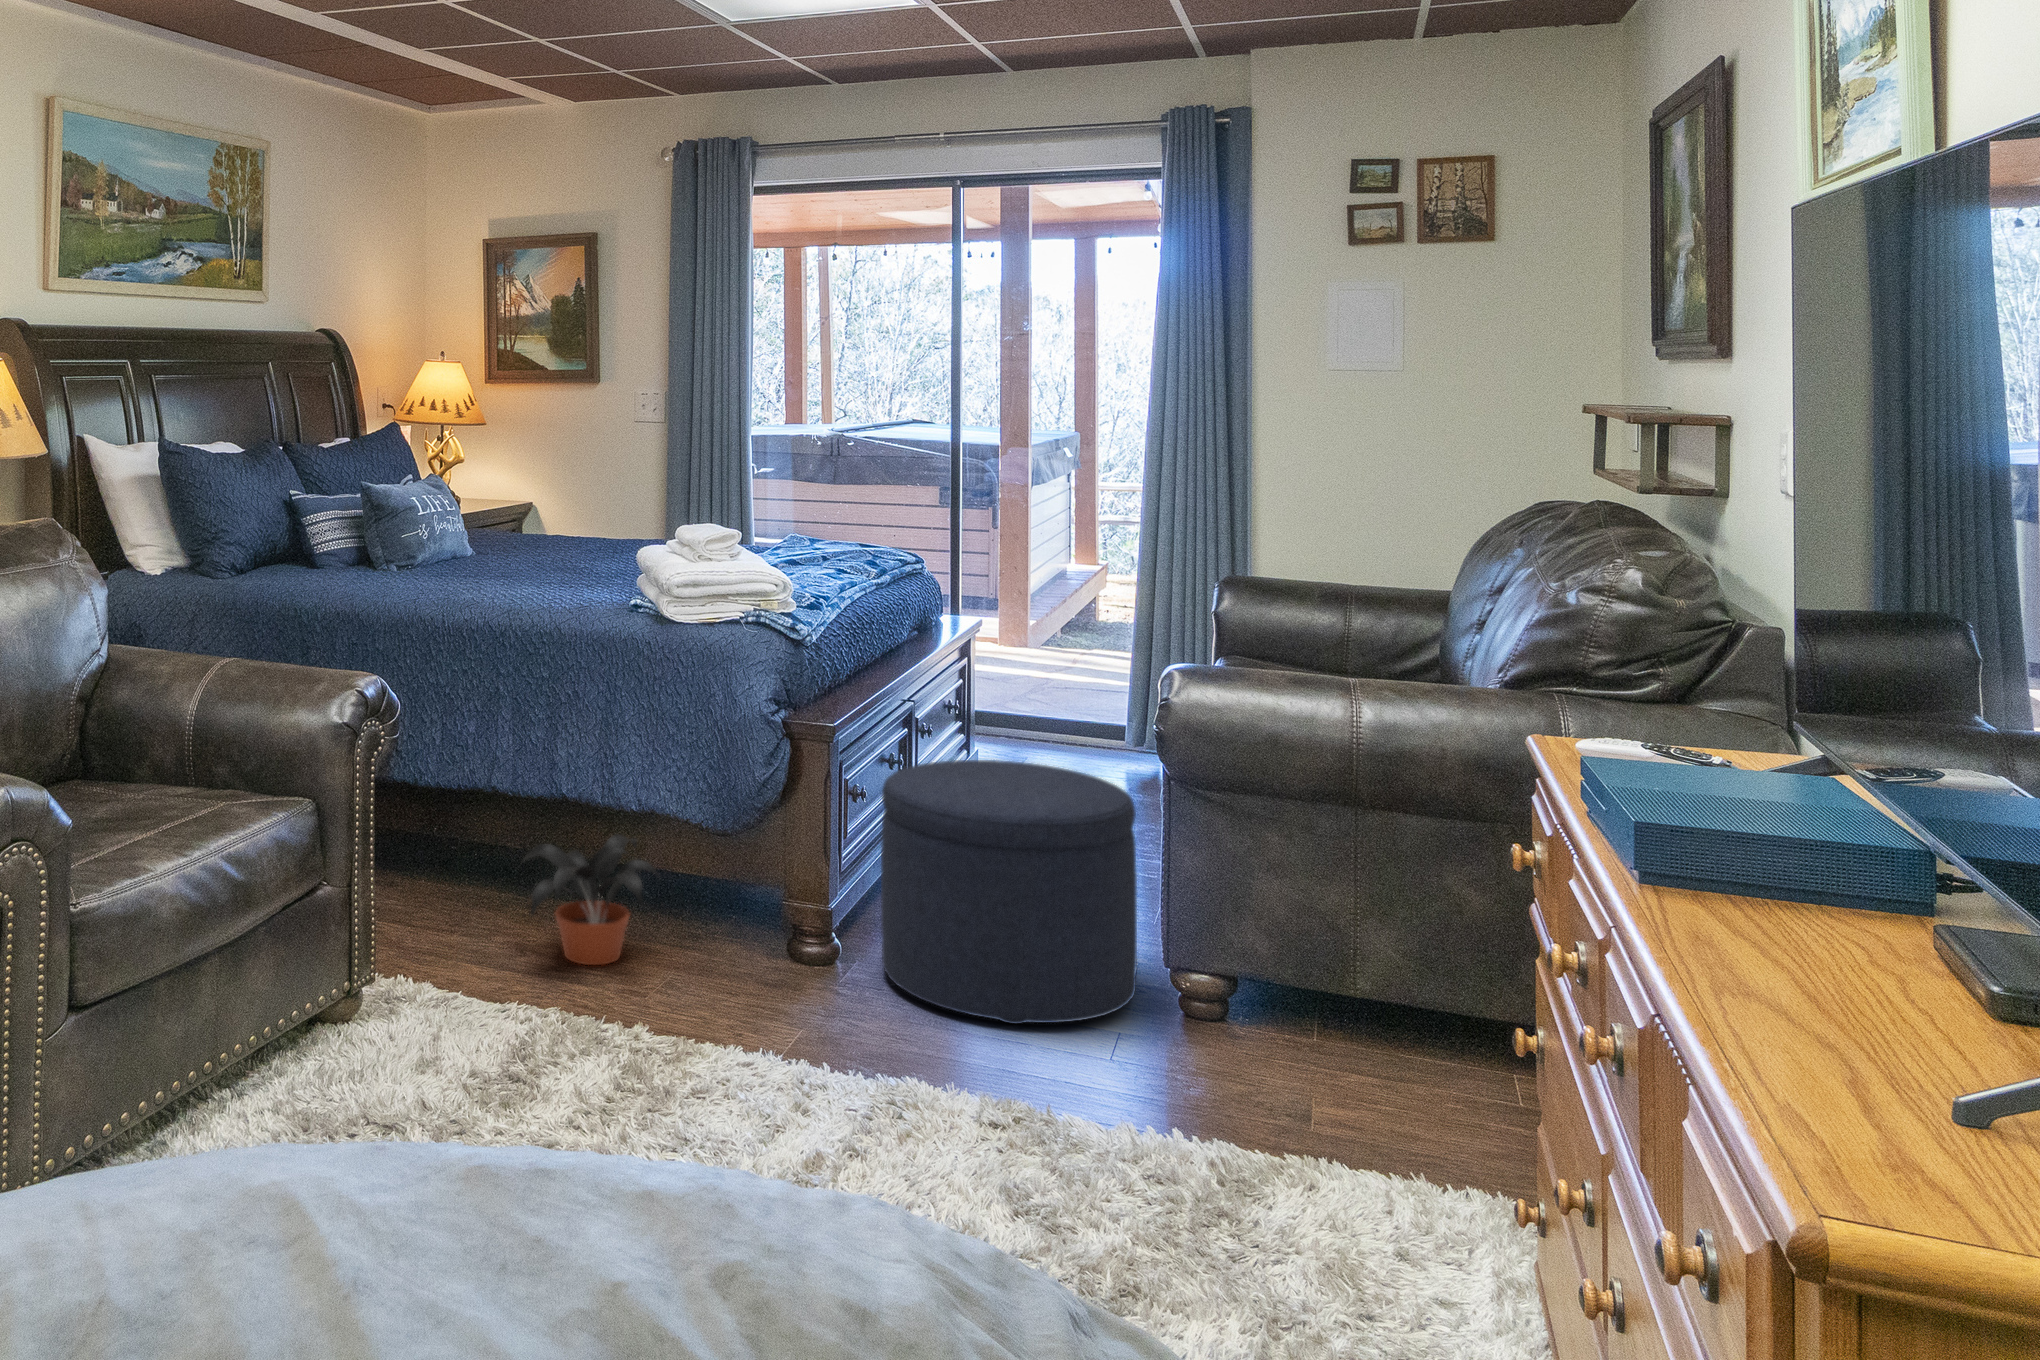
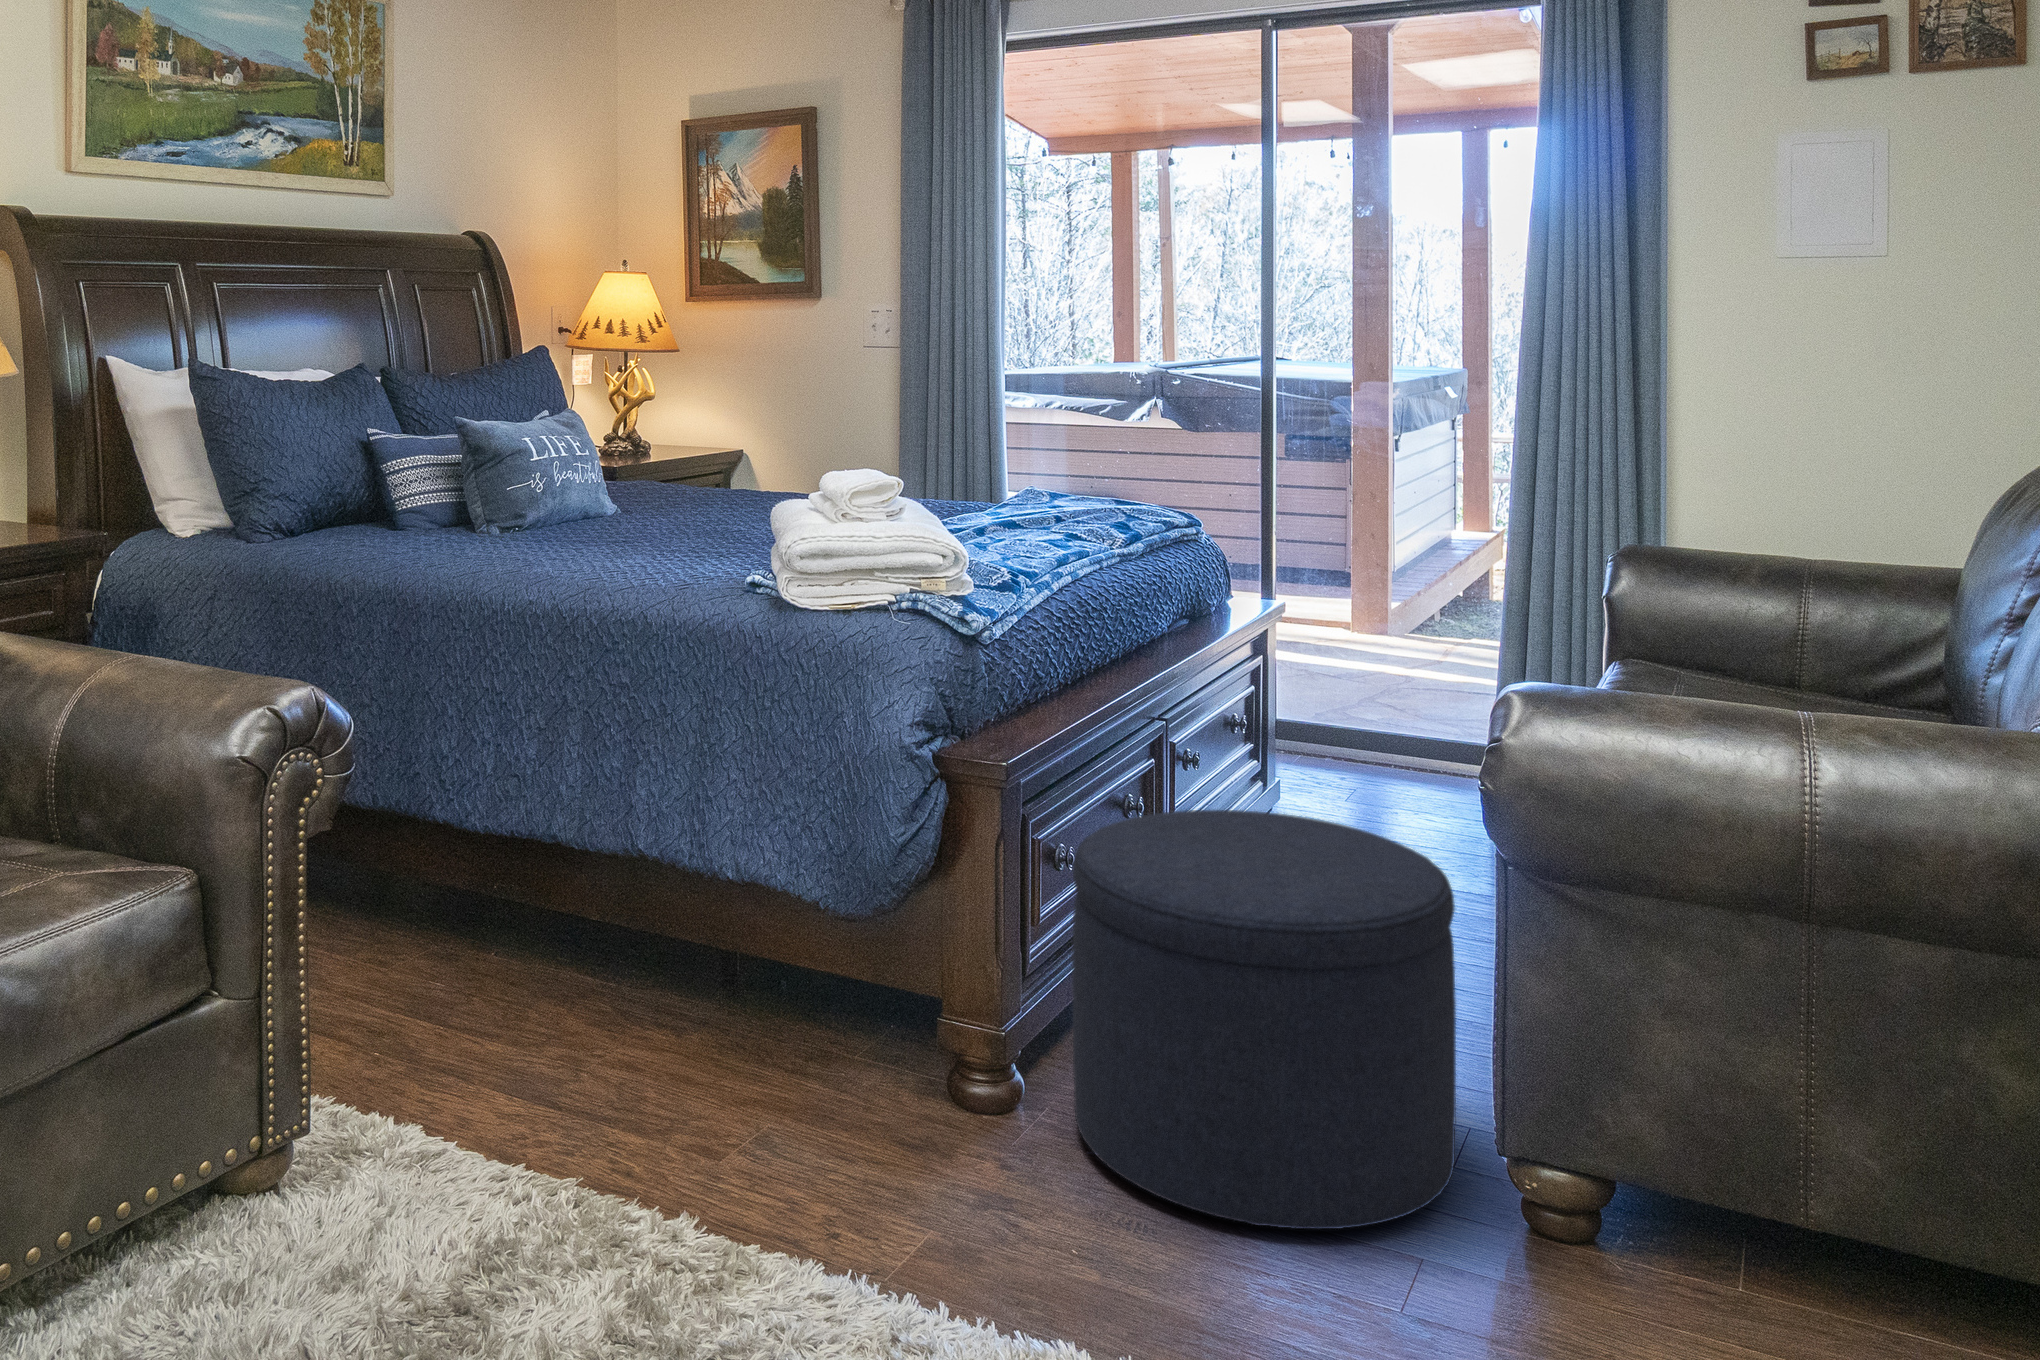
potted plant: present [524,834,656,965] -> none [570,903,765,1092]

